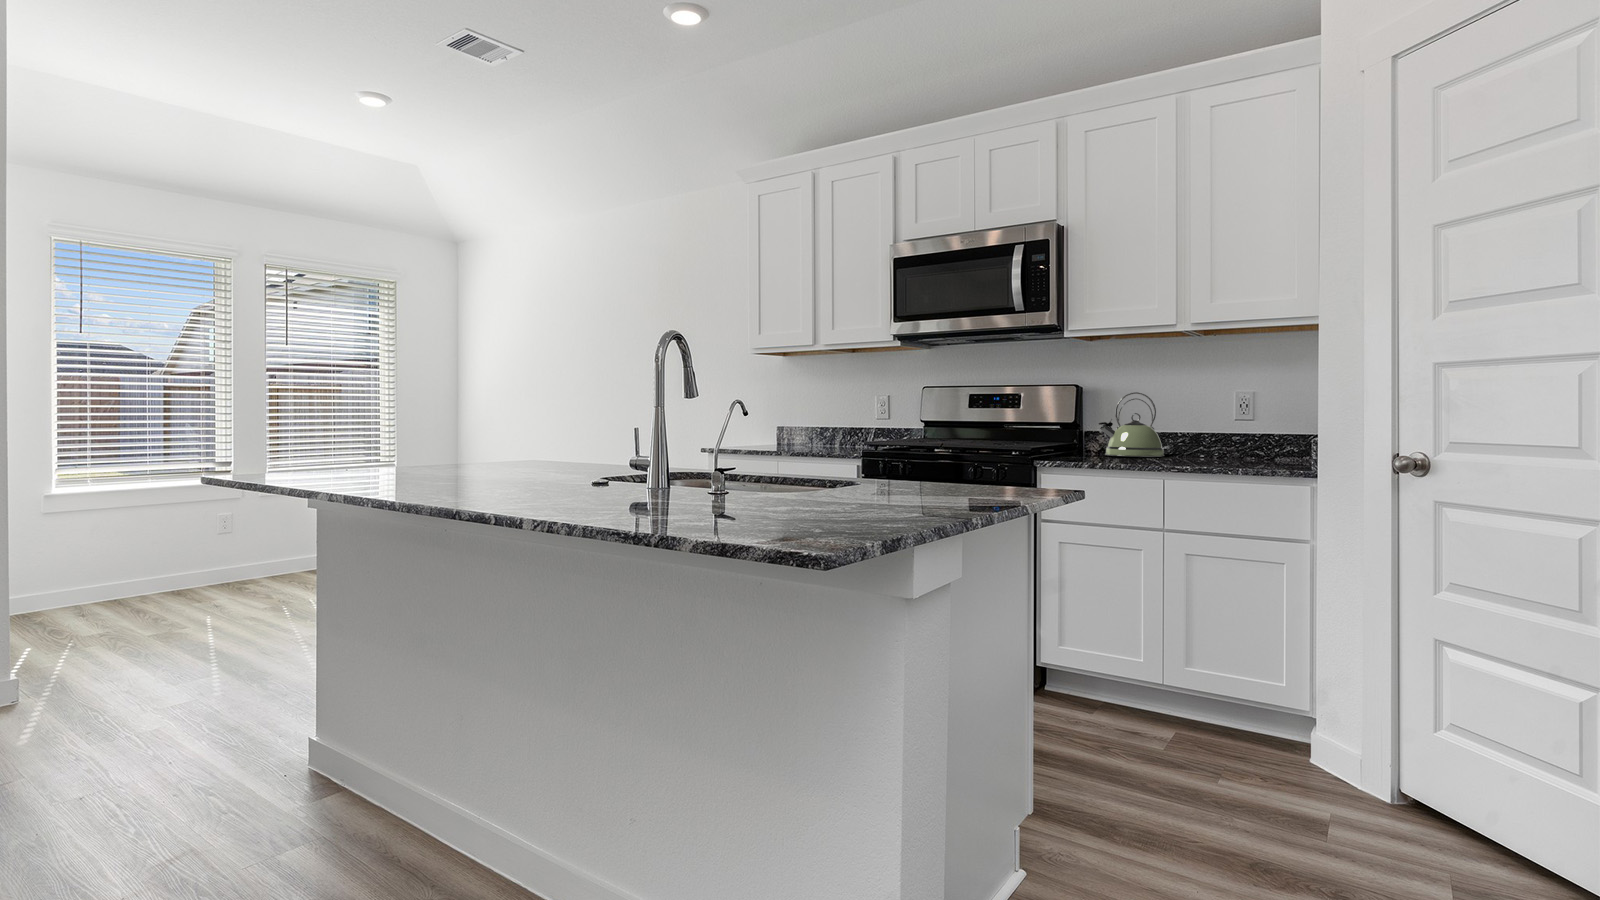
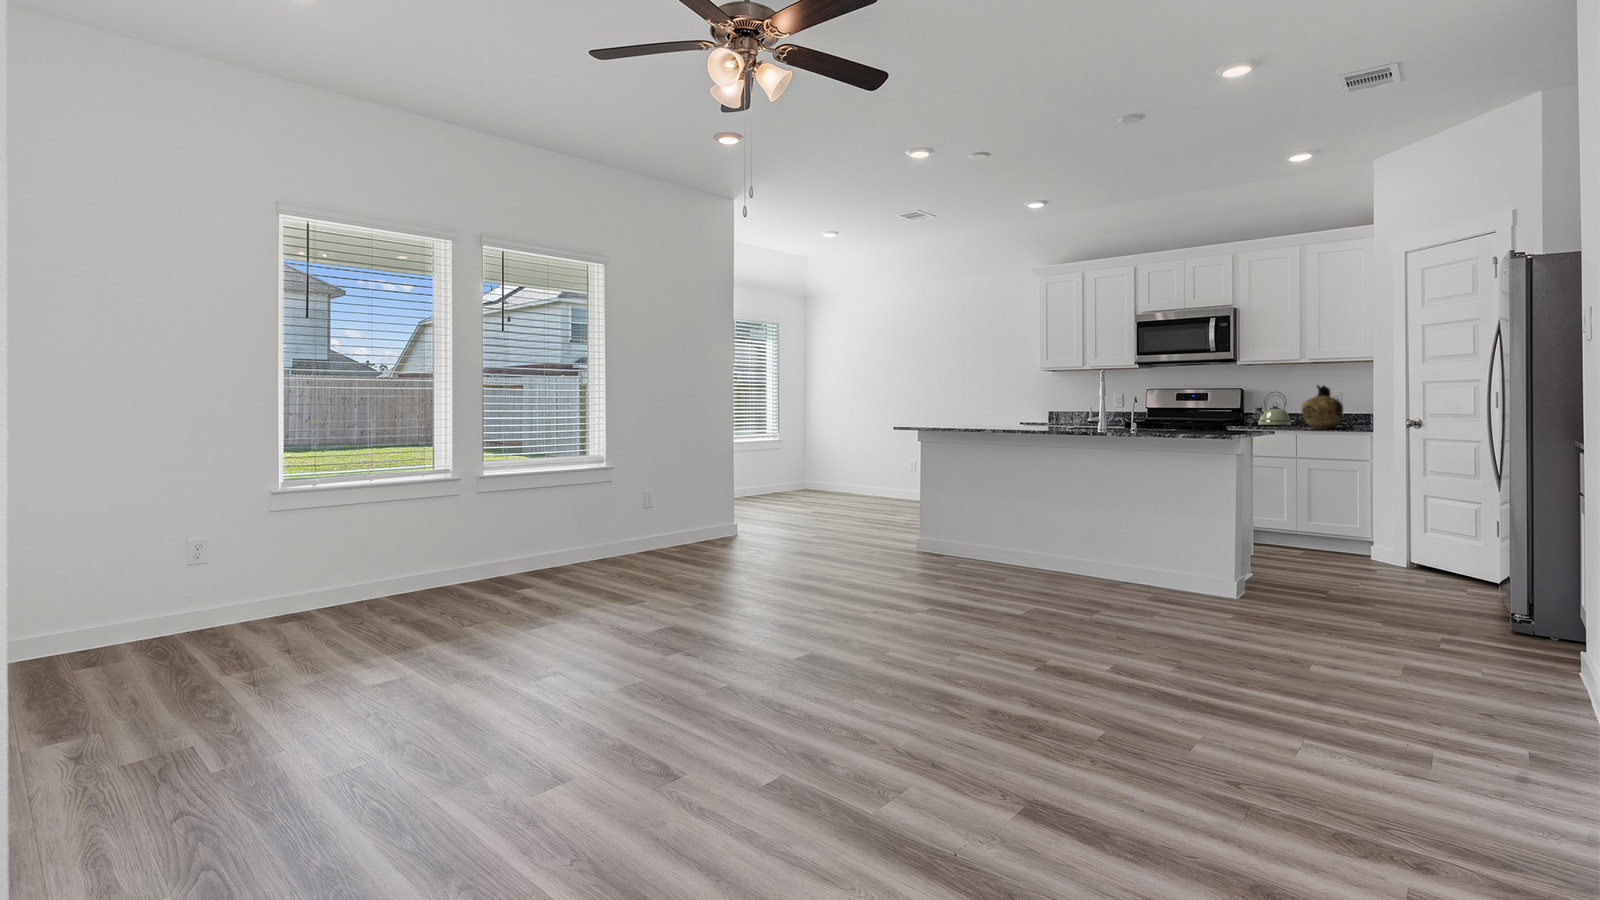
ceramic jug: none [1176,378,1258,471] -> present [1301,385,1343,429]

